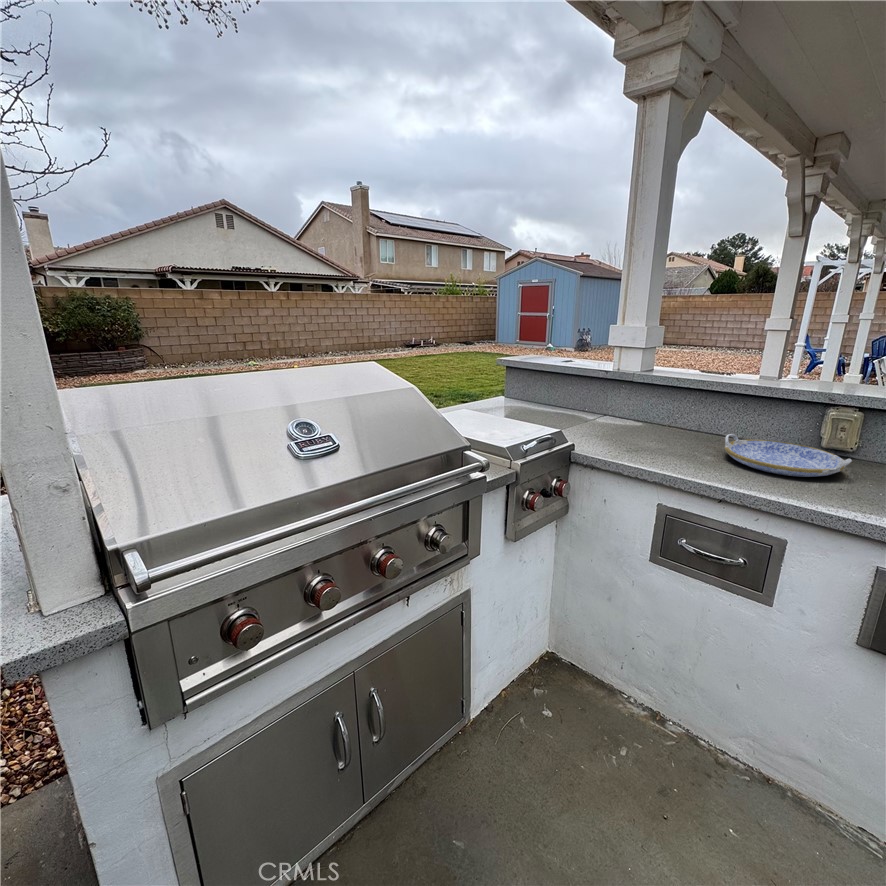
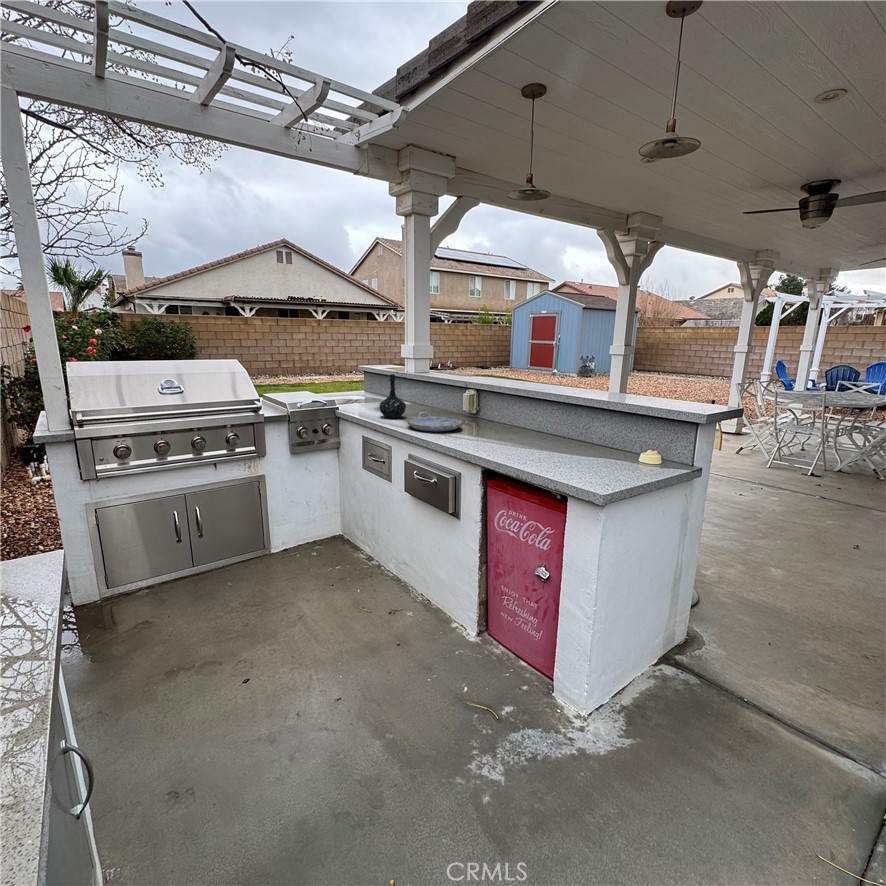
bottle: none [624,369,673,445] -> present [379,374,406,418]

